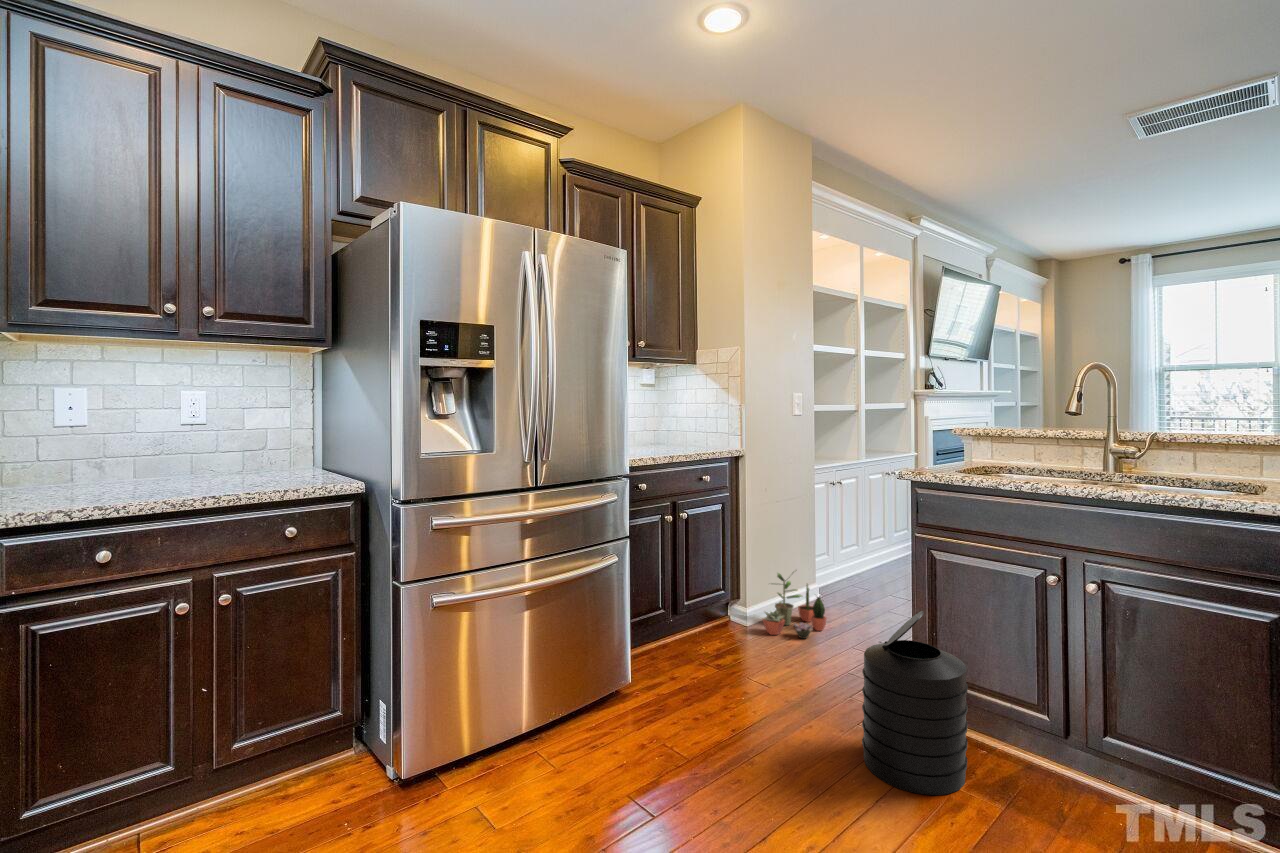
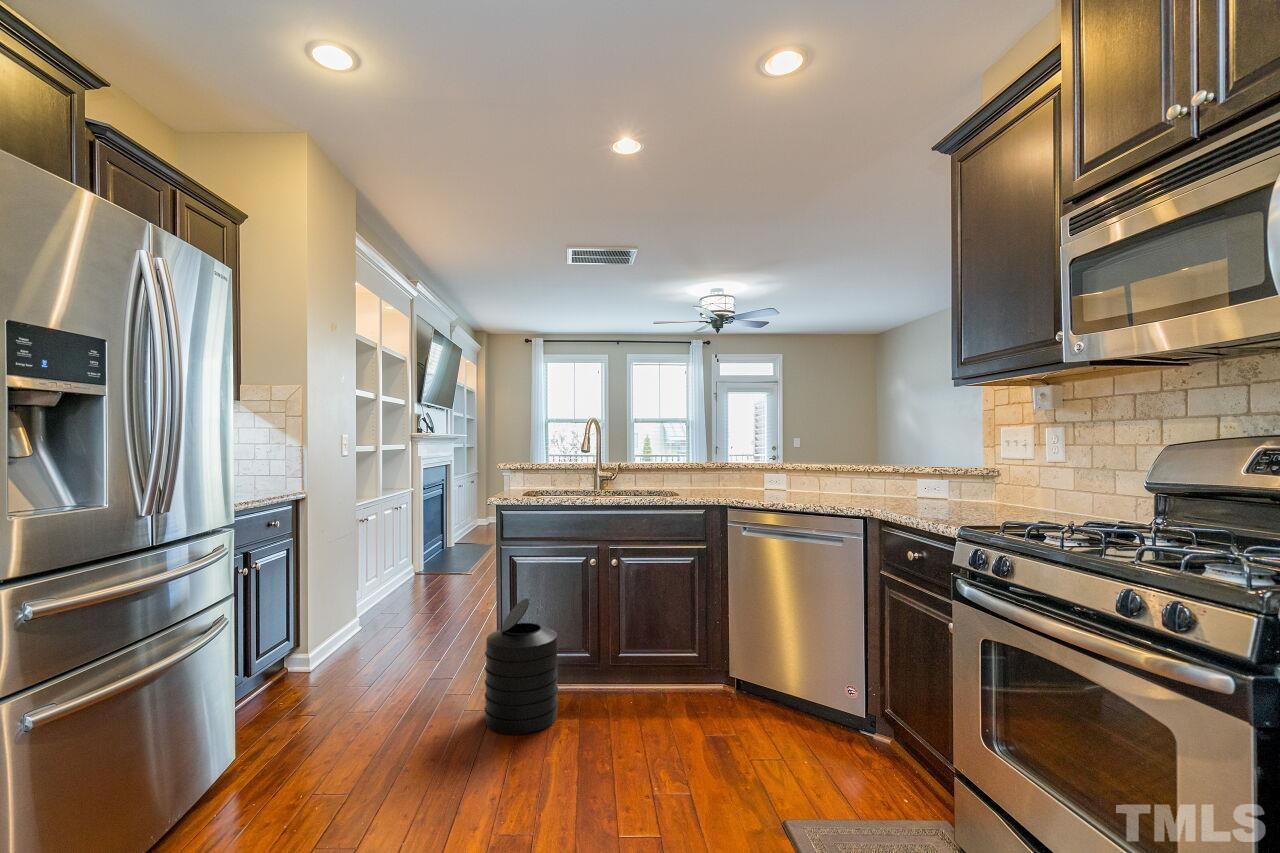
potted plant: present [763,573,827,639] -> none [326,602,385,672]

